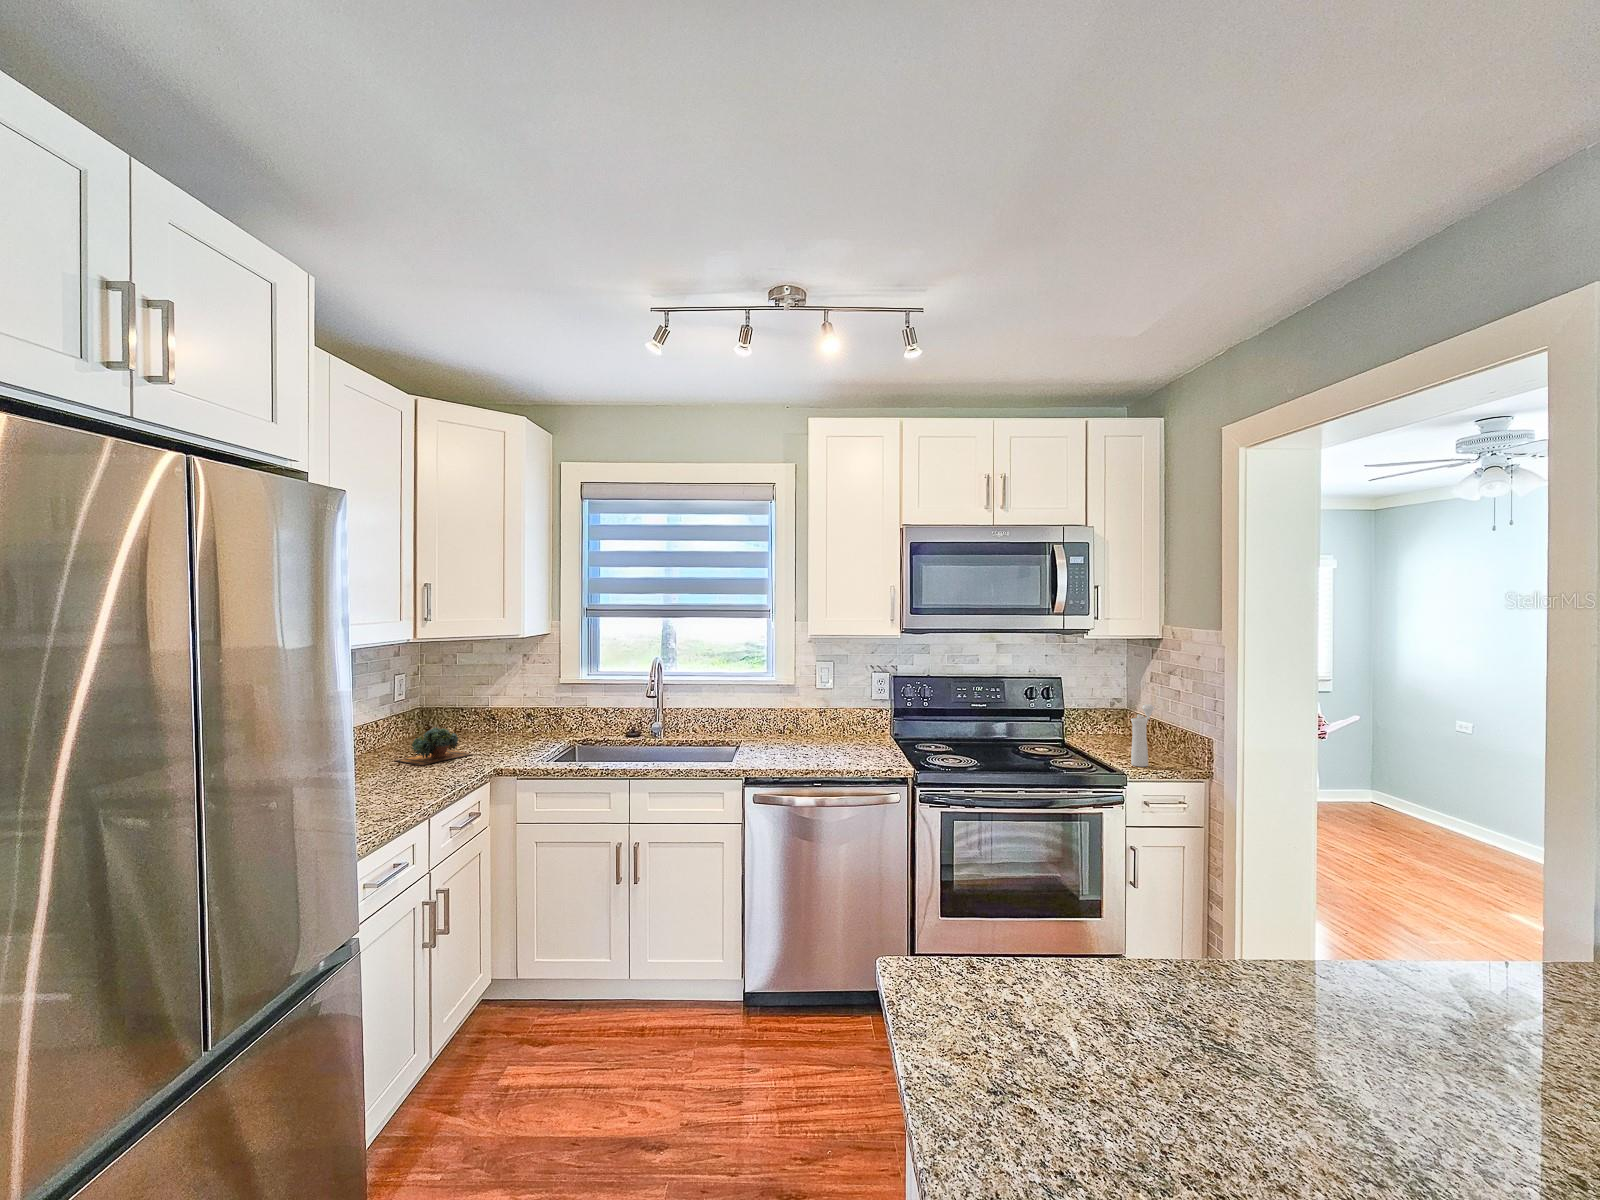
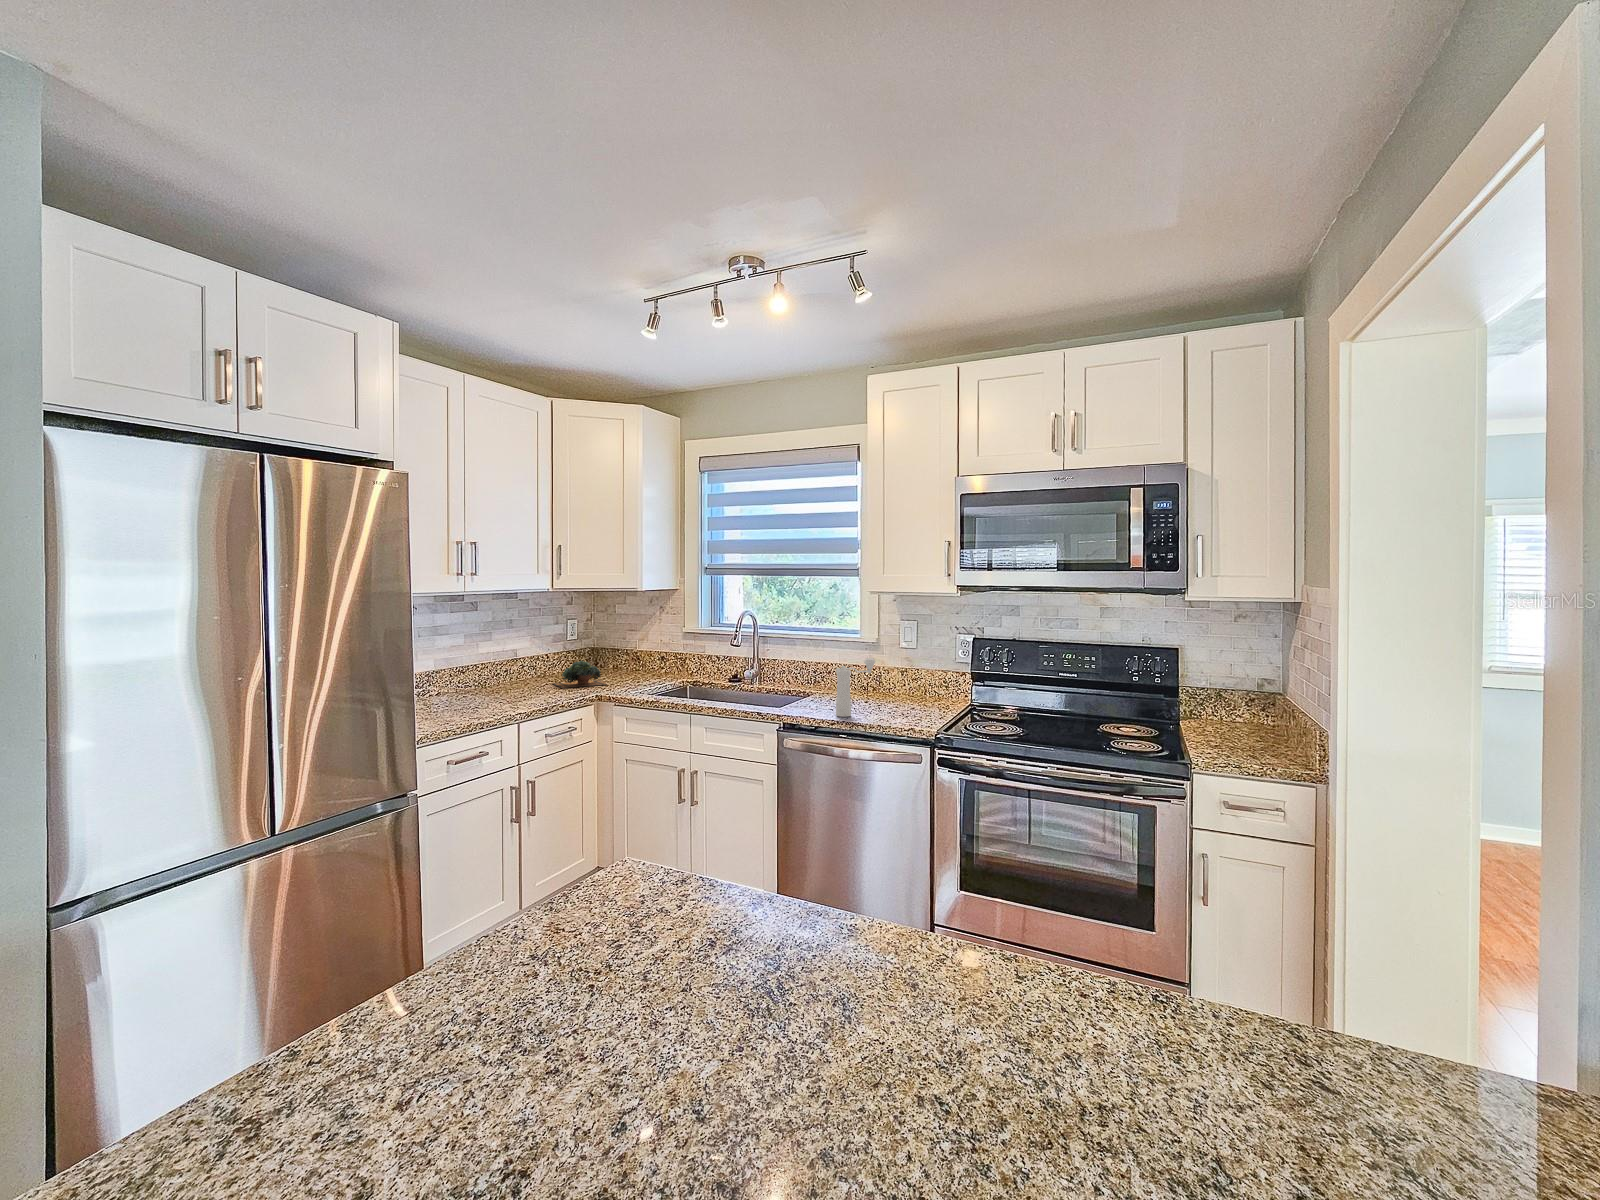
pepper mill: present [1131,704,1154,767] -> present [836,658,875,717]

